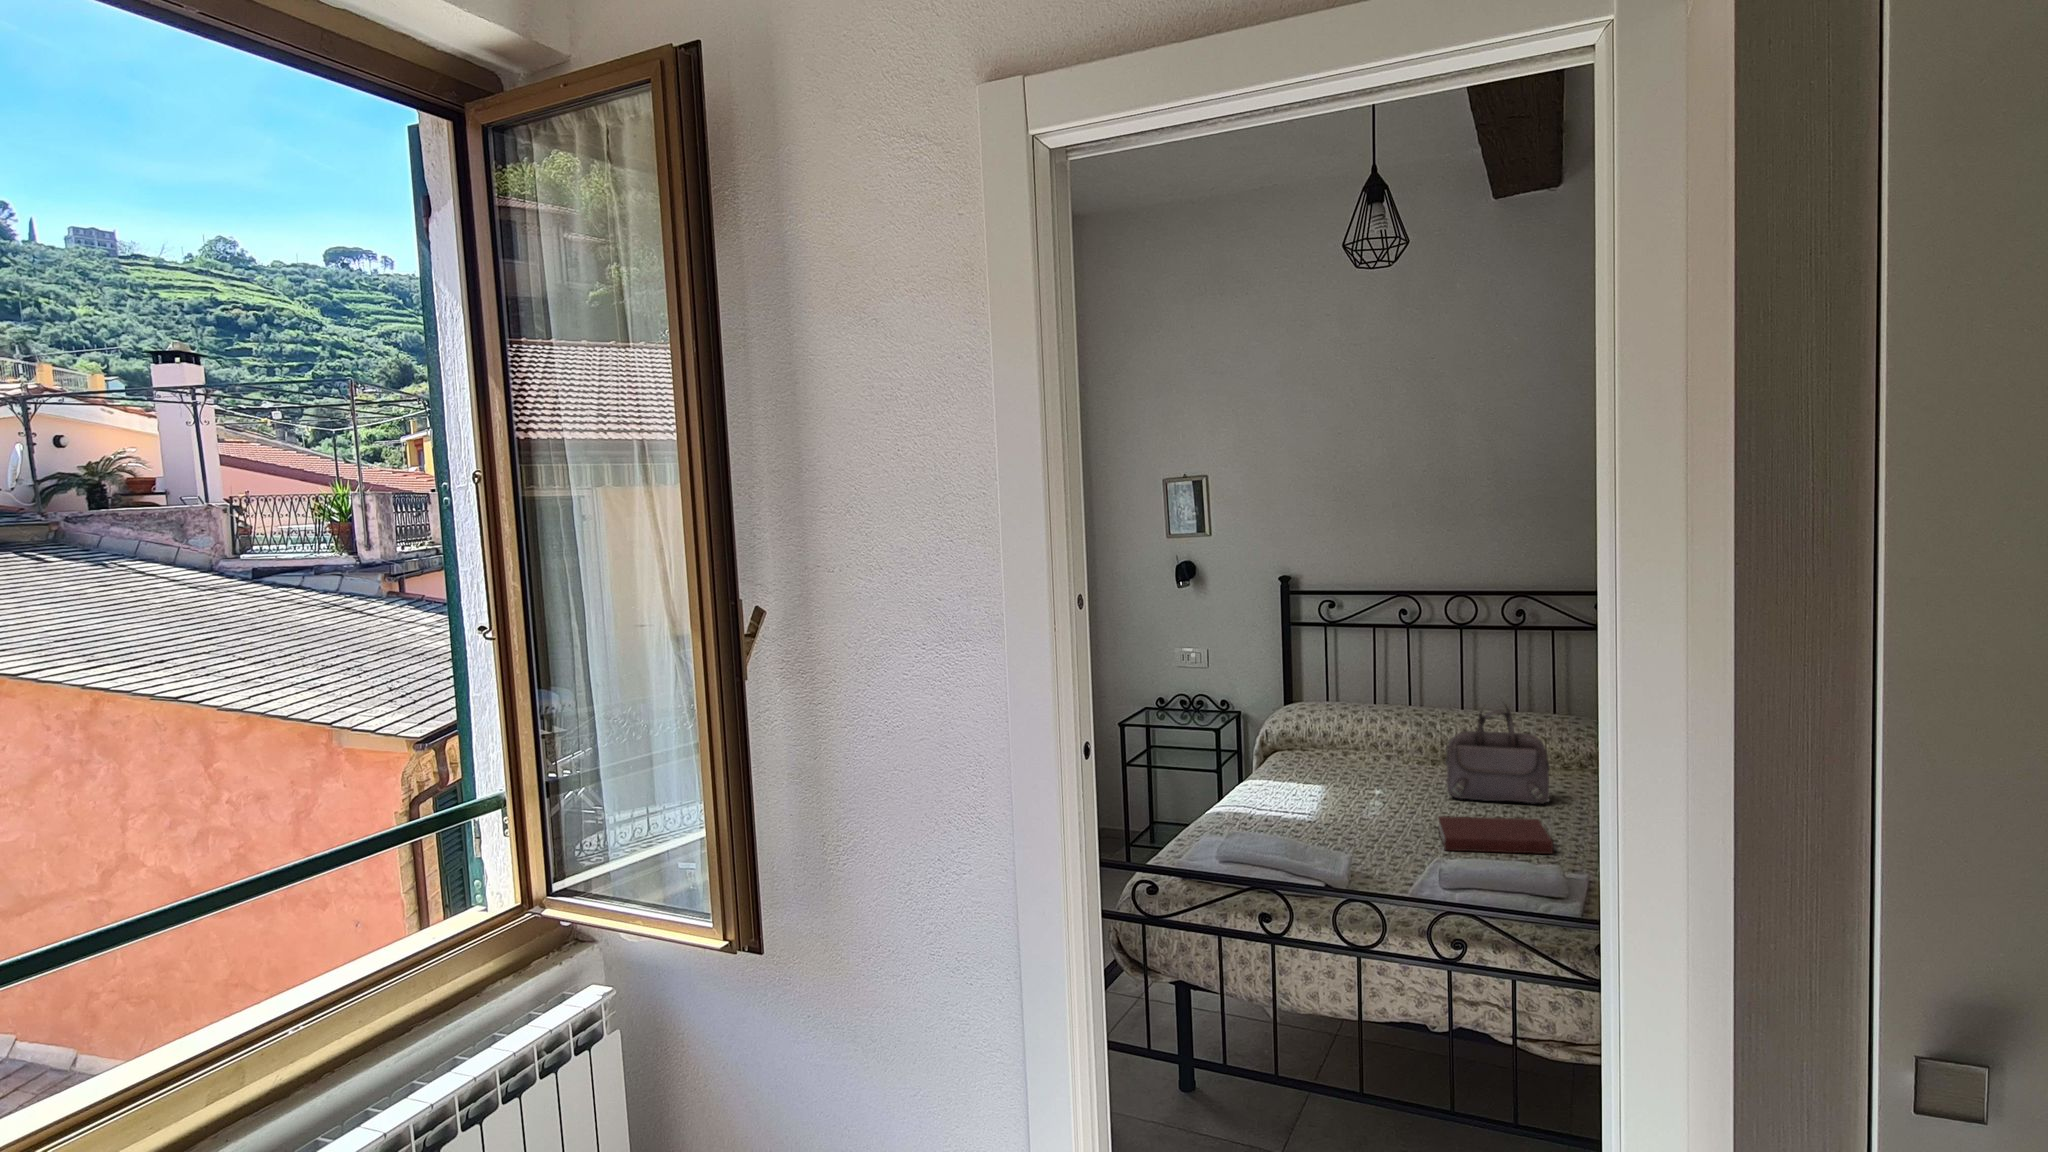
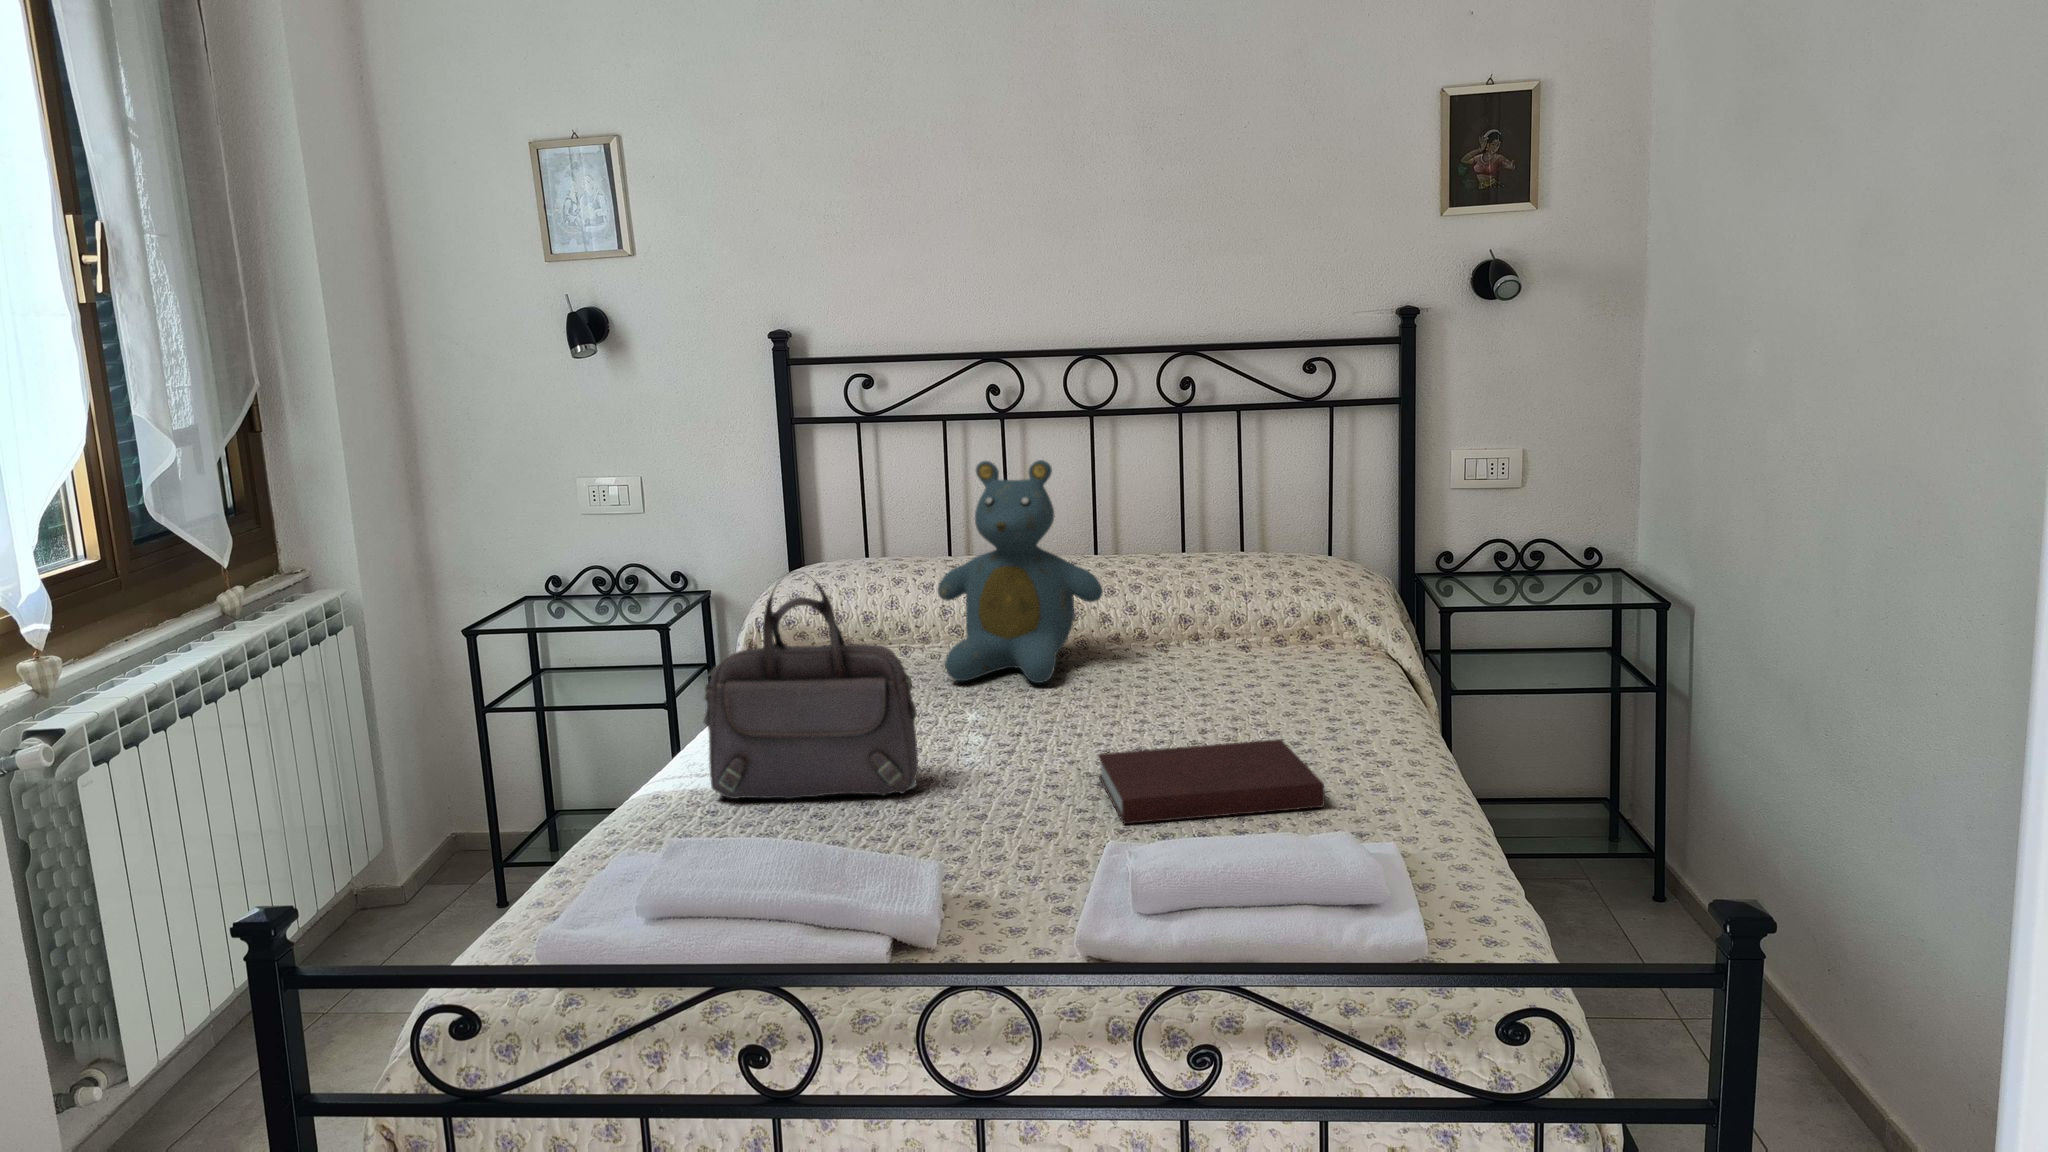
teddy bear: none [1364,659,1456,779] -> present [937,460,1103,683]
handbag: present [1445,705,1550,804] -> present [703,572,918,799]

